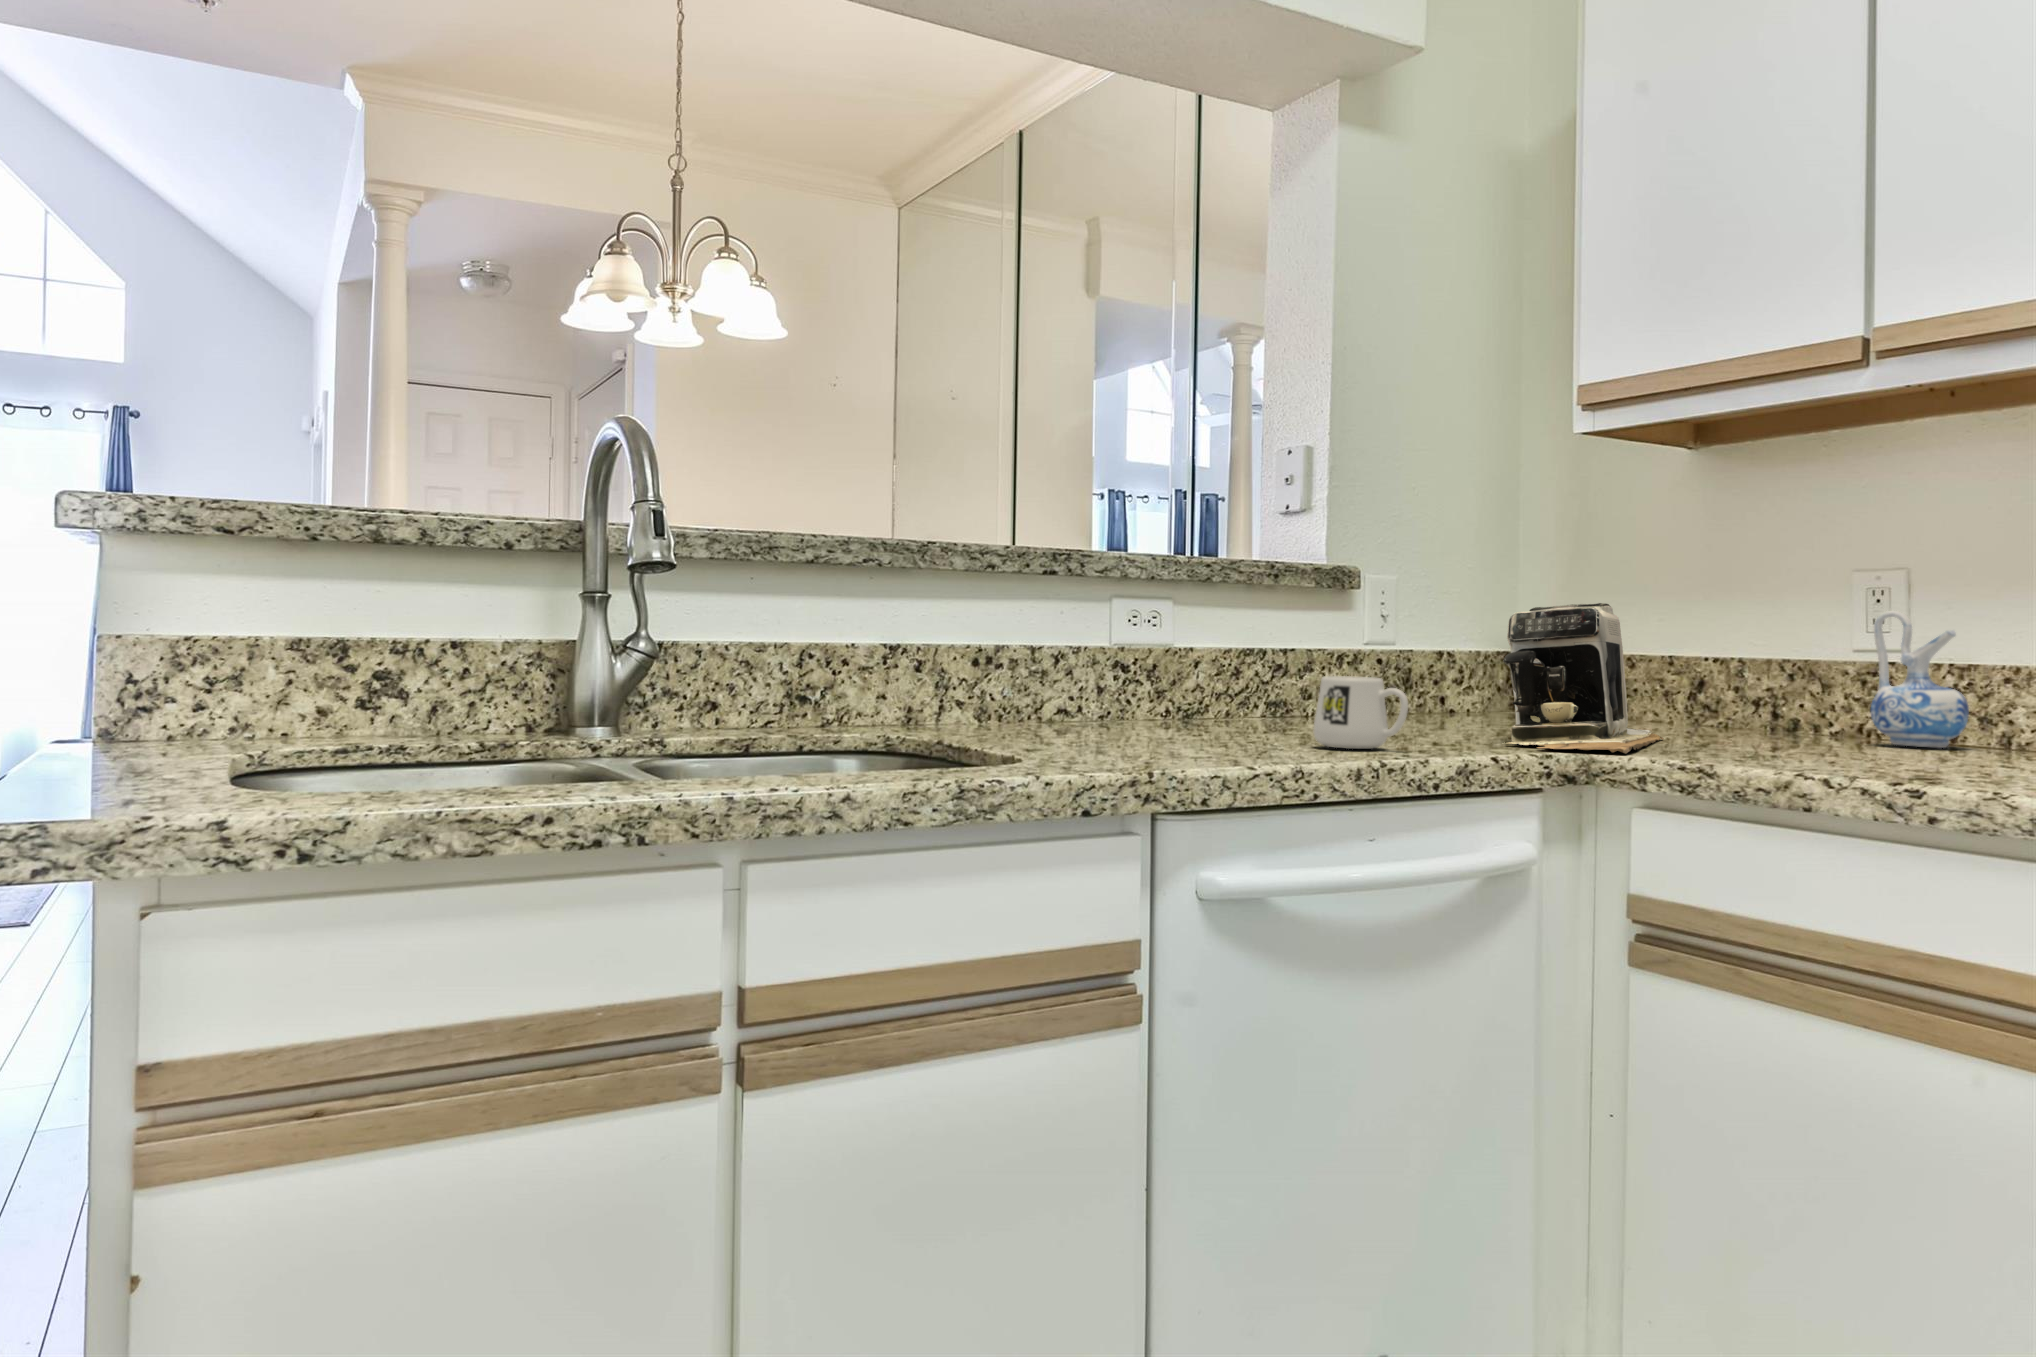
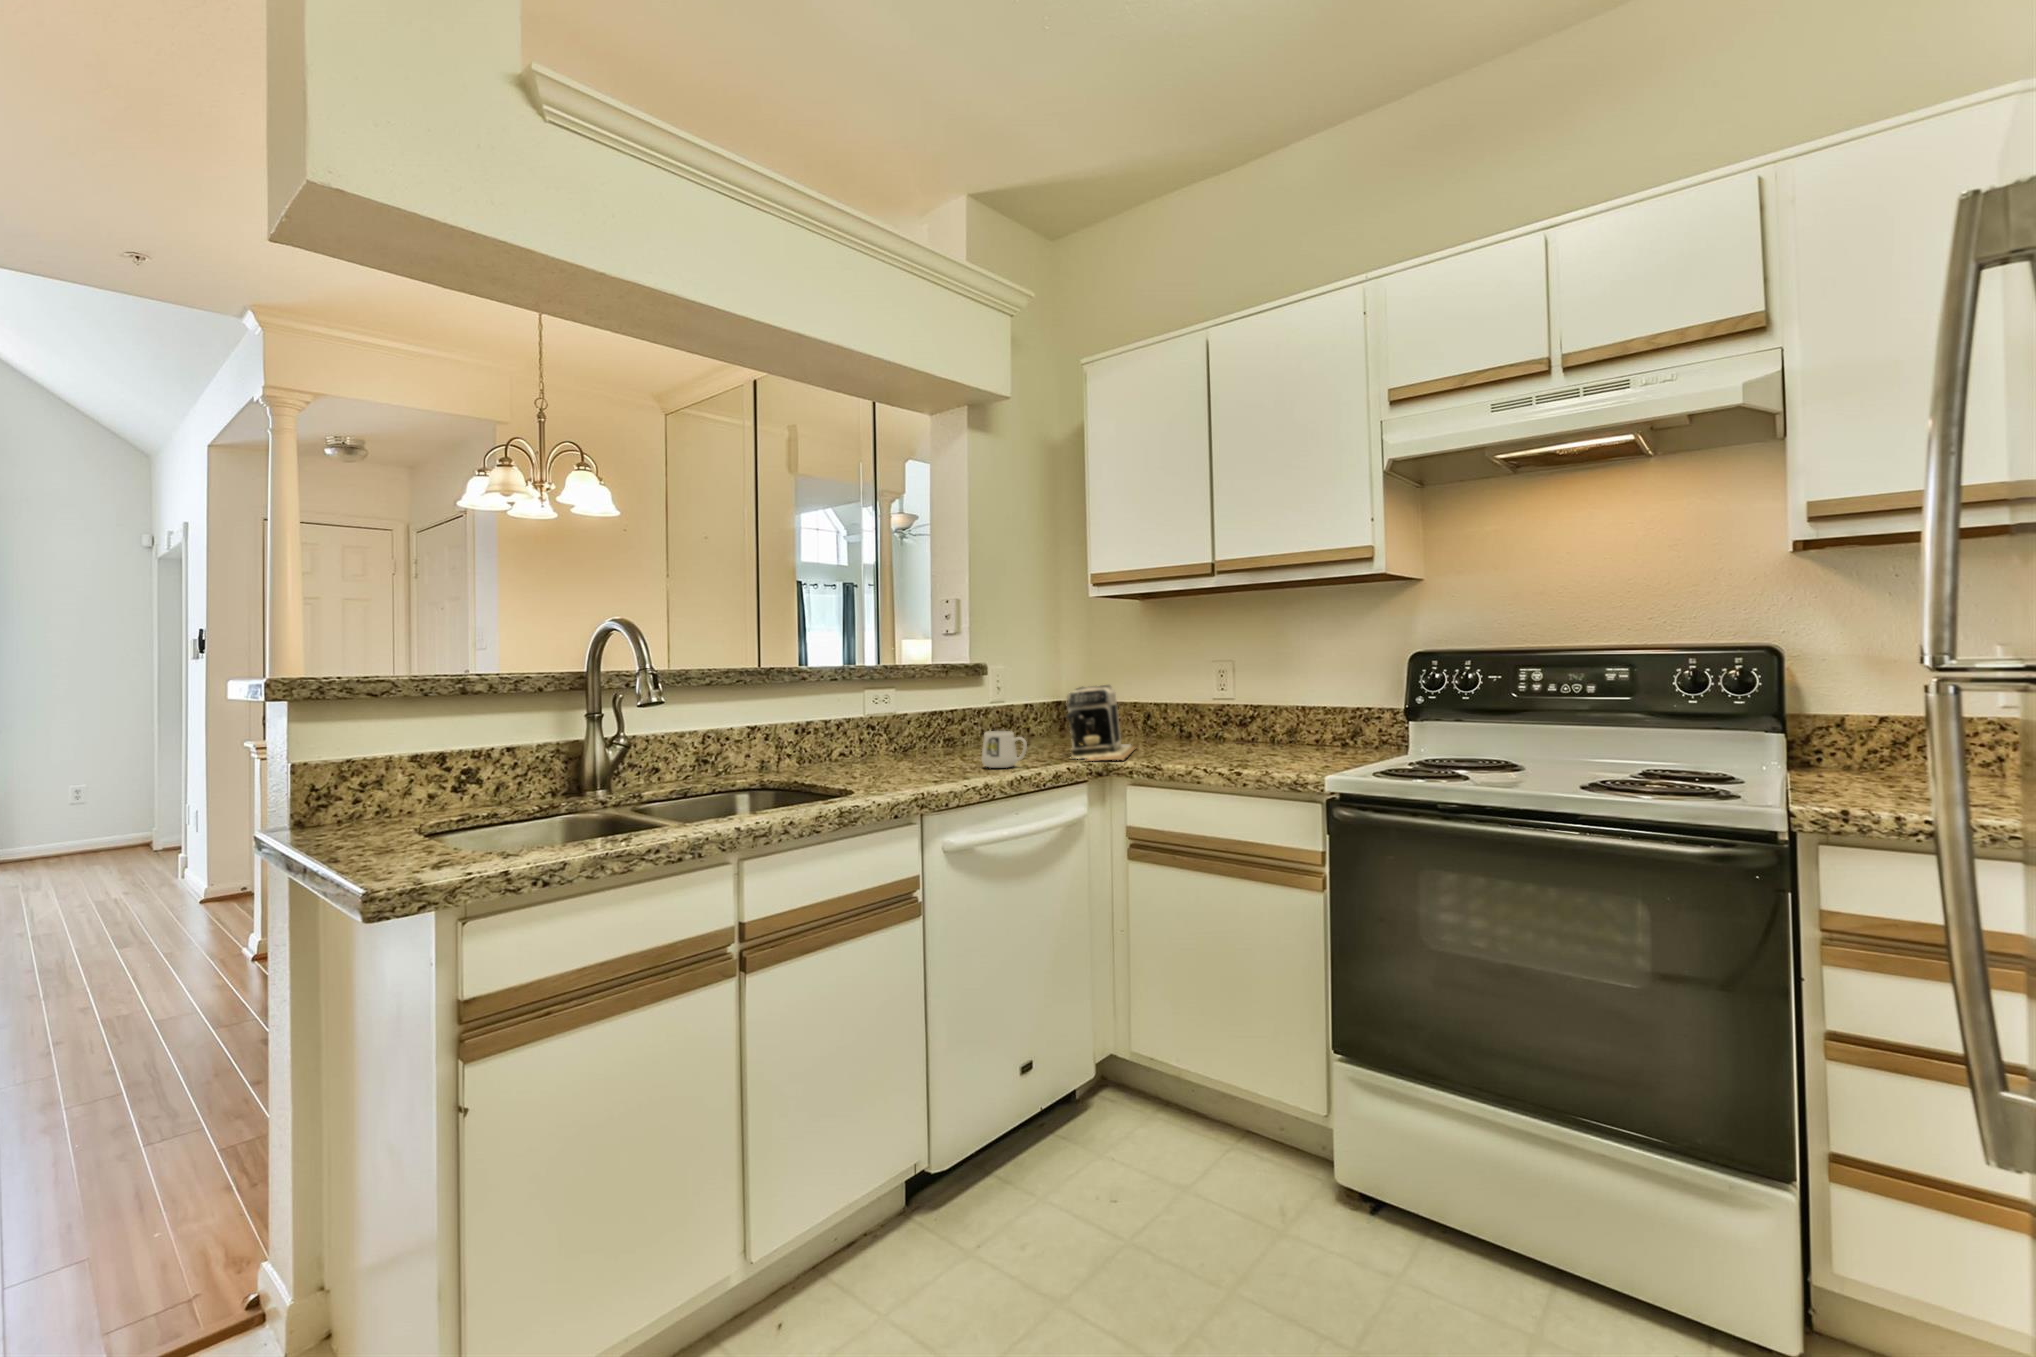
ceramic pitcher: present [1871,611,1969,748] -> none [1221,683,1260,745]

